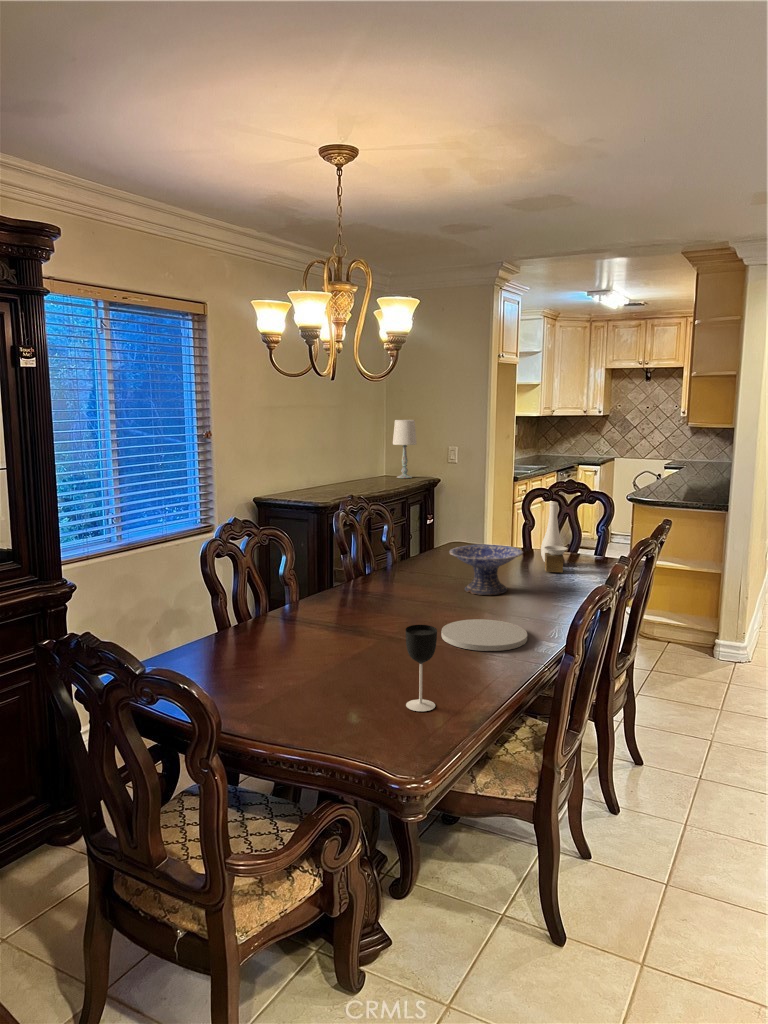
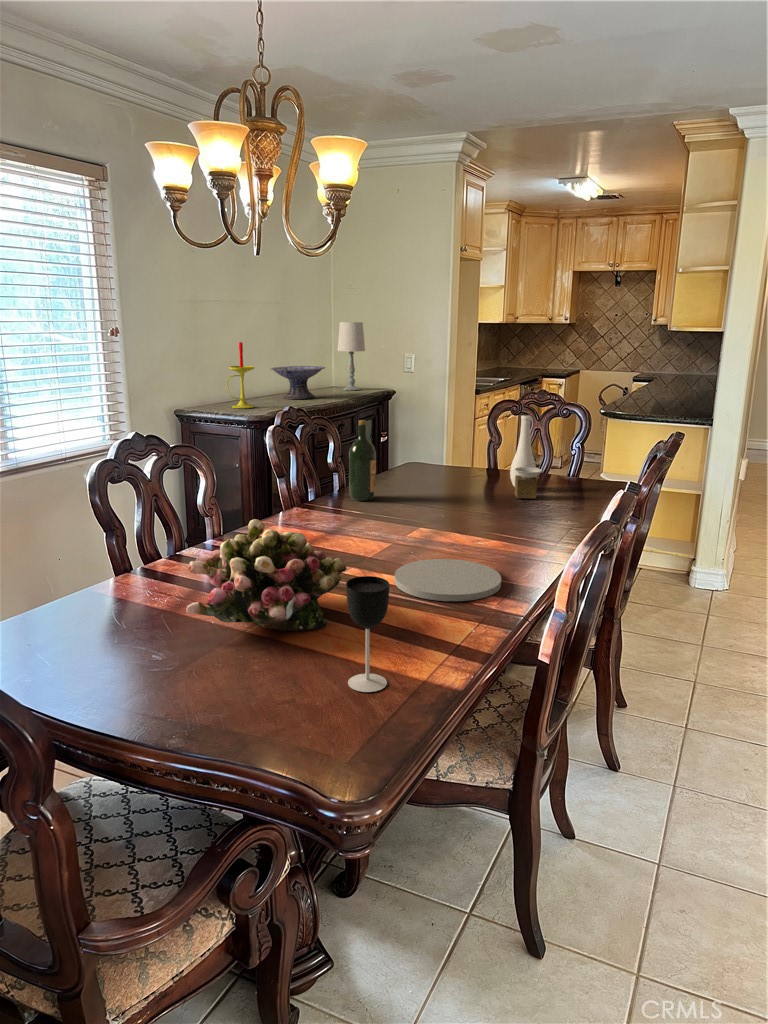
candle: none [300,438,323,495] -> present [226,342,254,408]
wine bottle: none [404,506,426,573] -> present [349,420,376,501]
decorative bowl: present [449,544,523,595] -> present [270,366,325,399]
flower arrangement: none [284,584,404,669] -> present [186,519,346,630]

